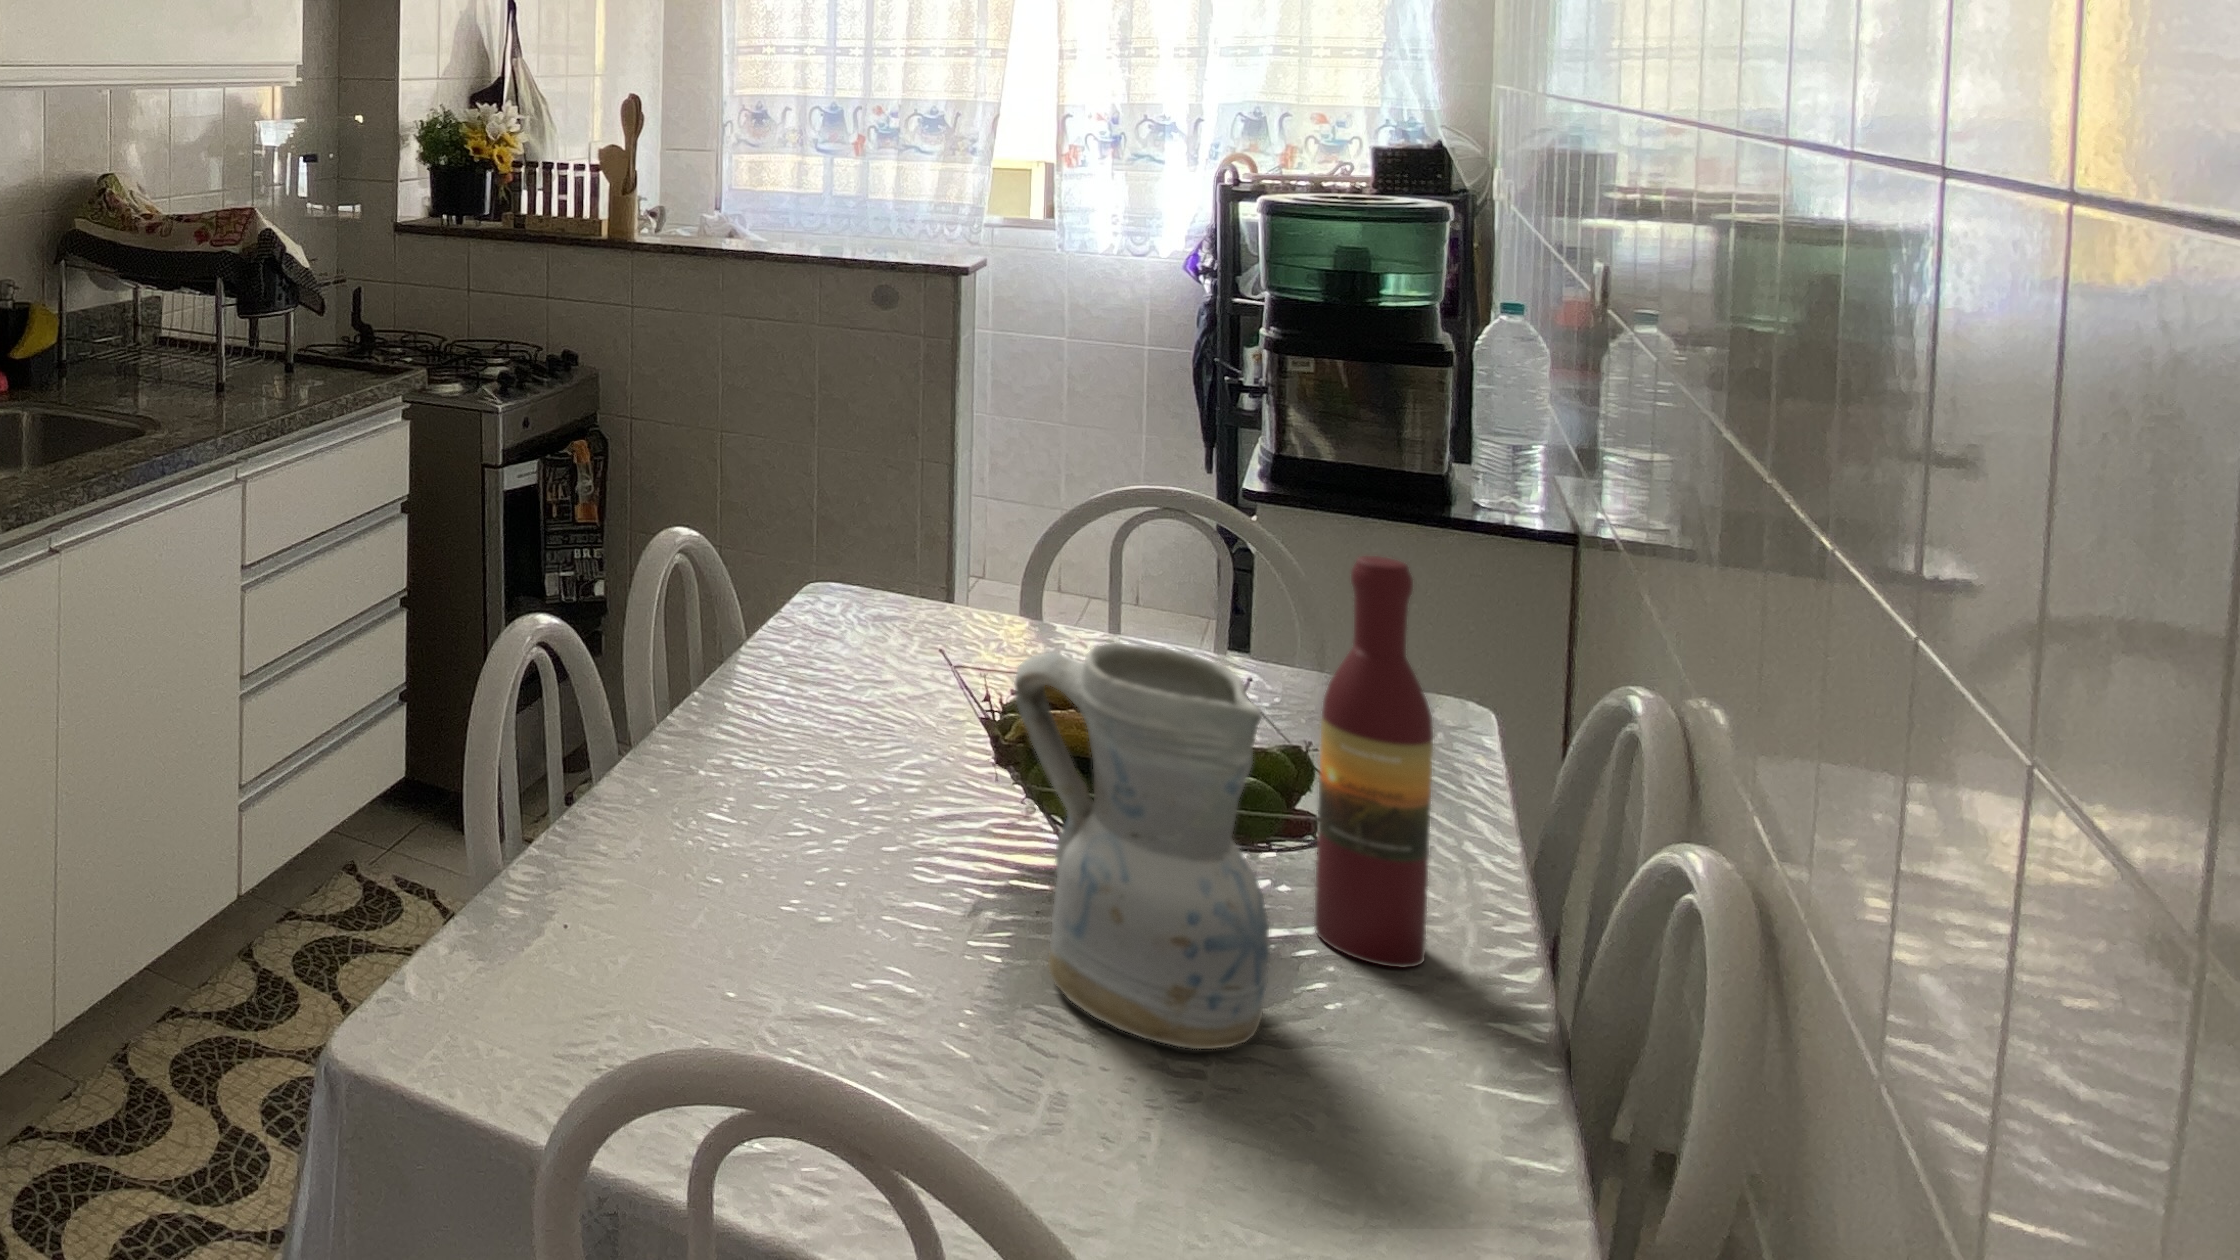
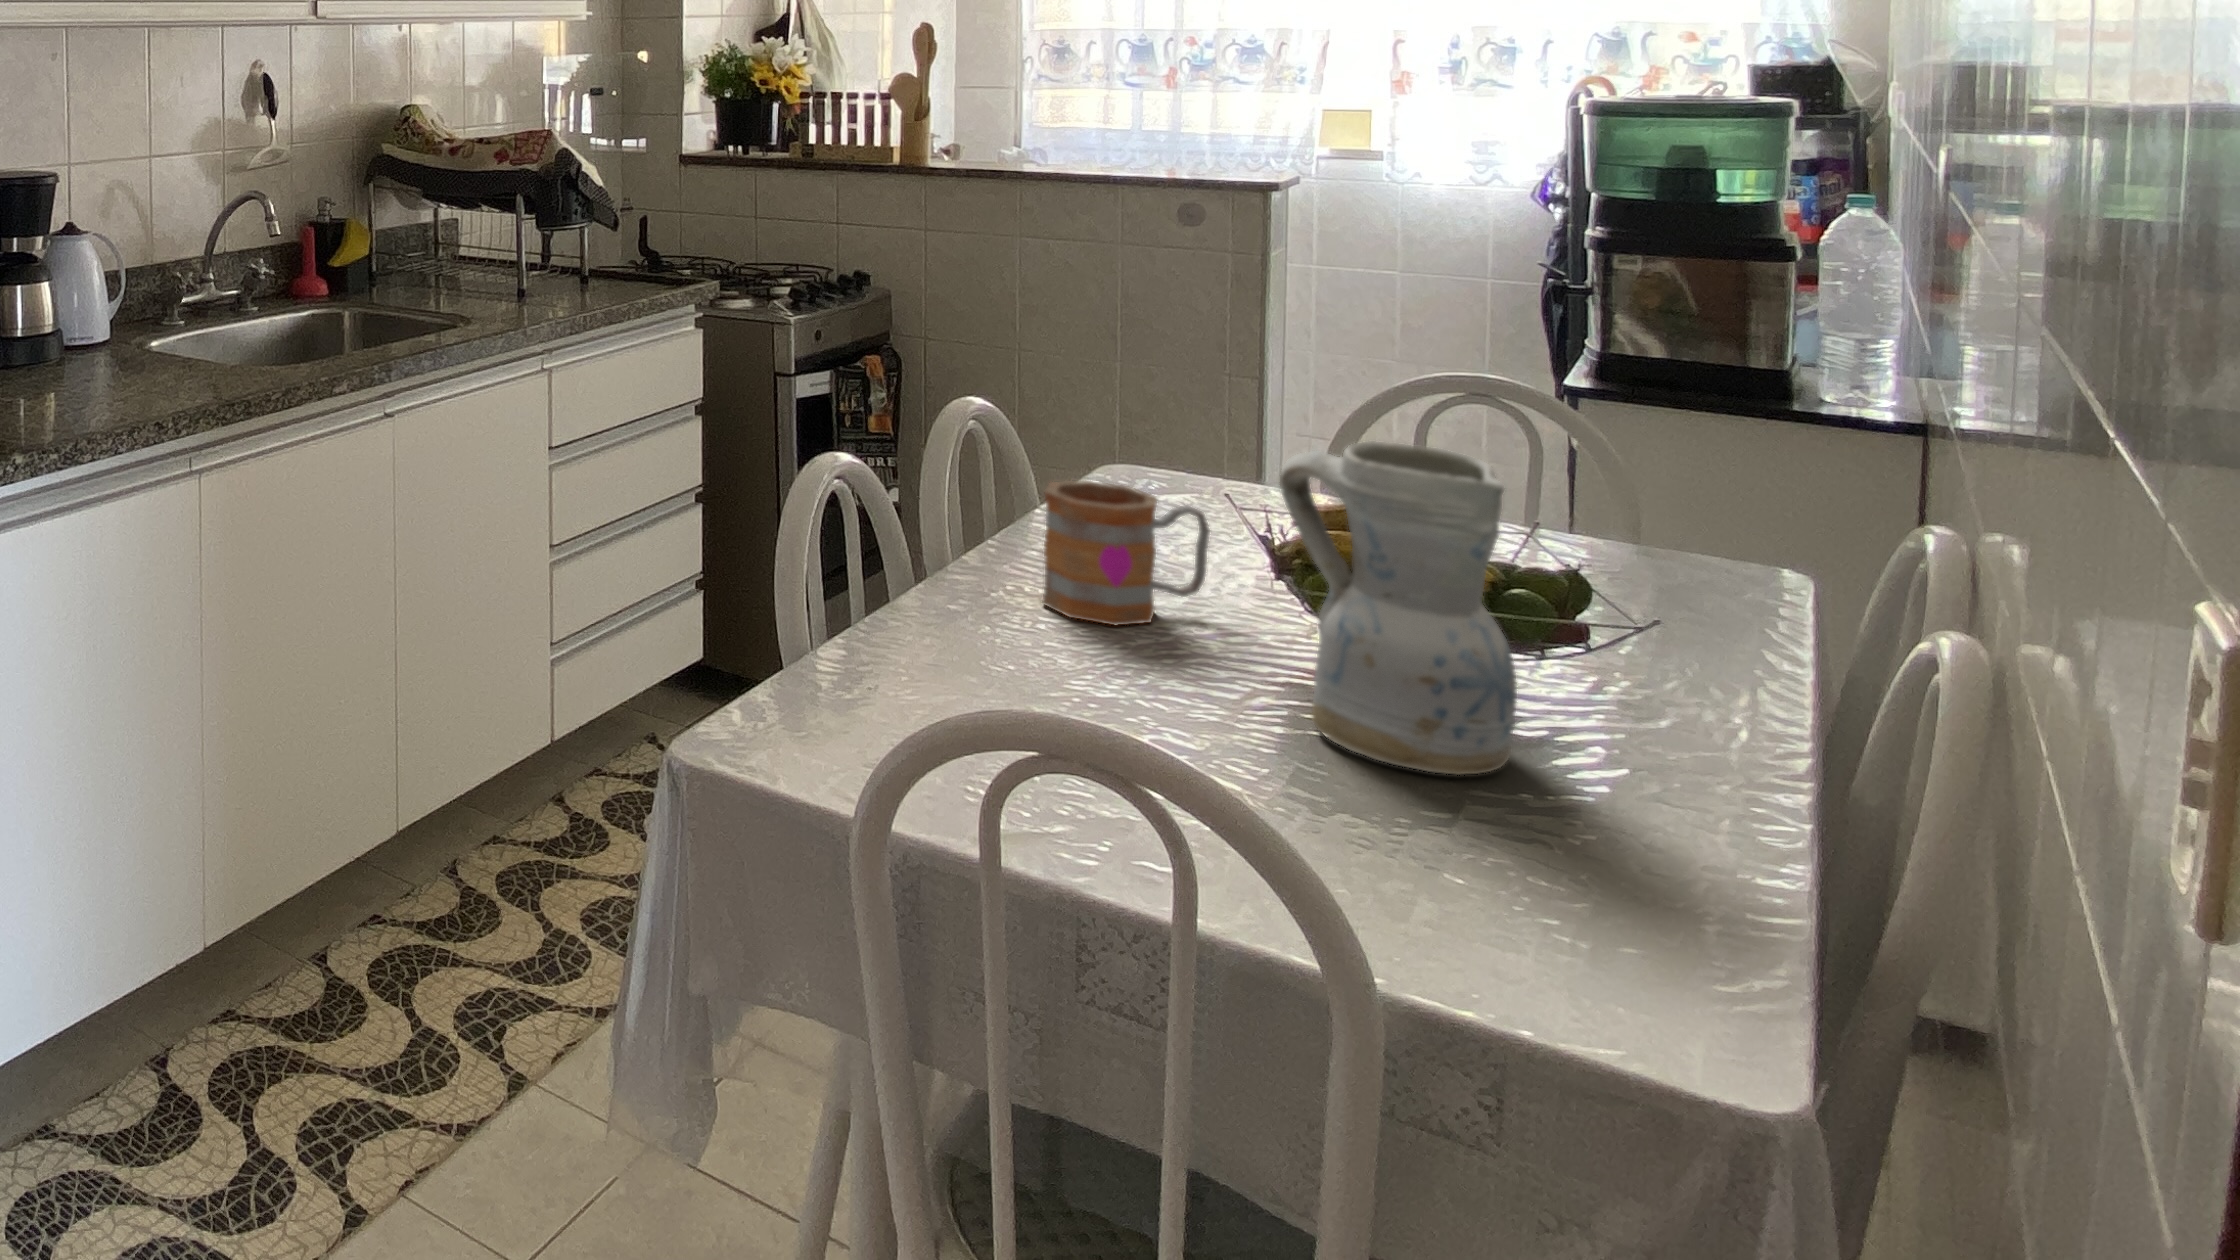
wine bottle: present [1314,556,1433,968] -> none [1579,376,1694,738]
mug: none [753,651,929,829] -> present [1043,481,1210,625]

